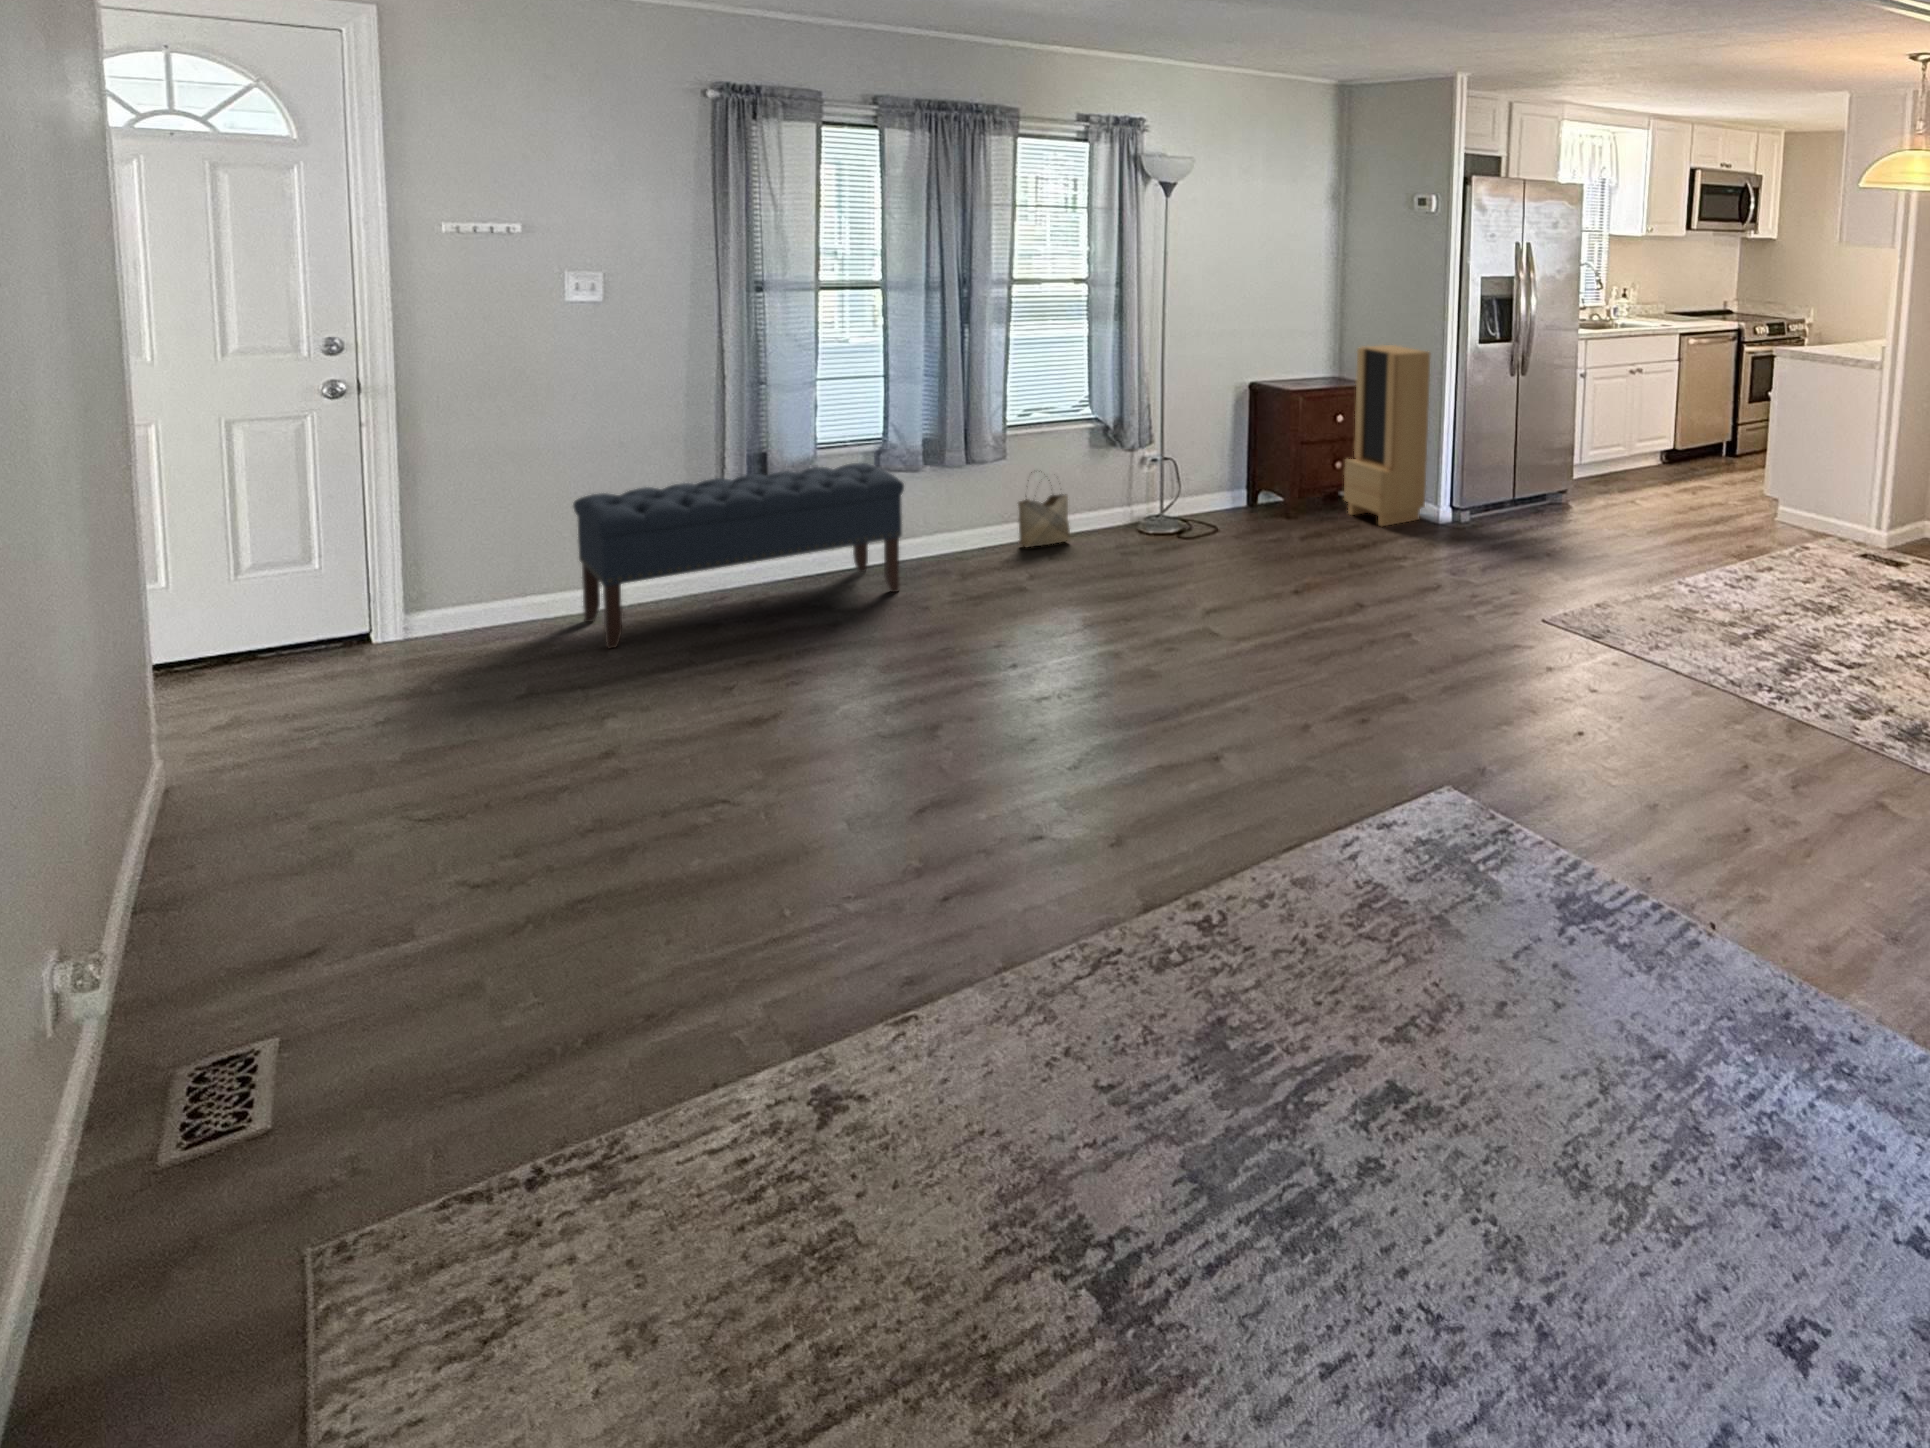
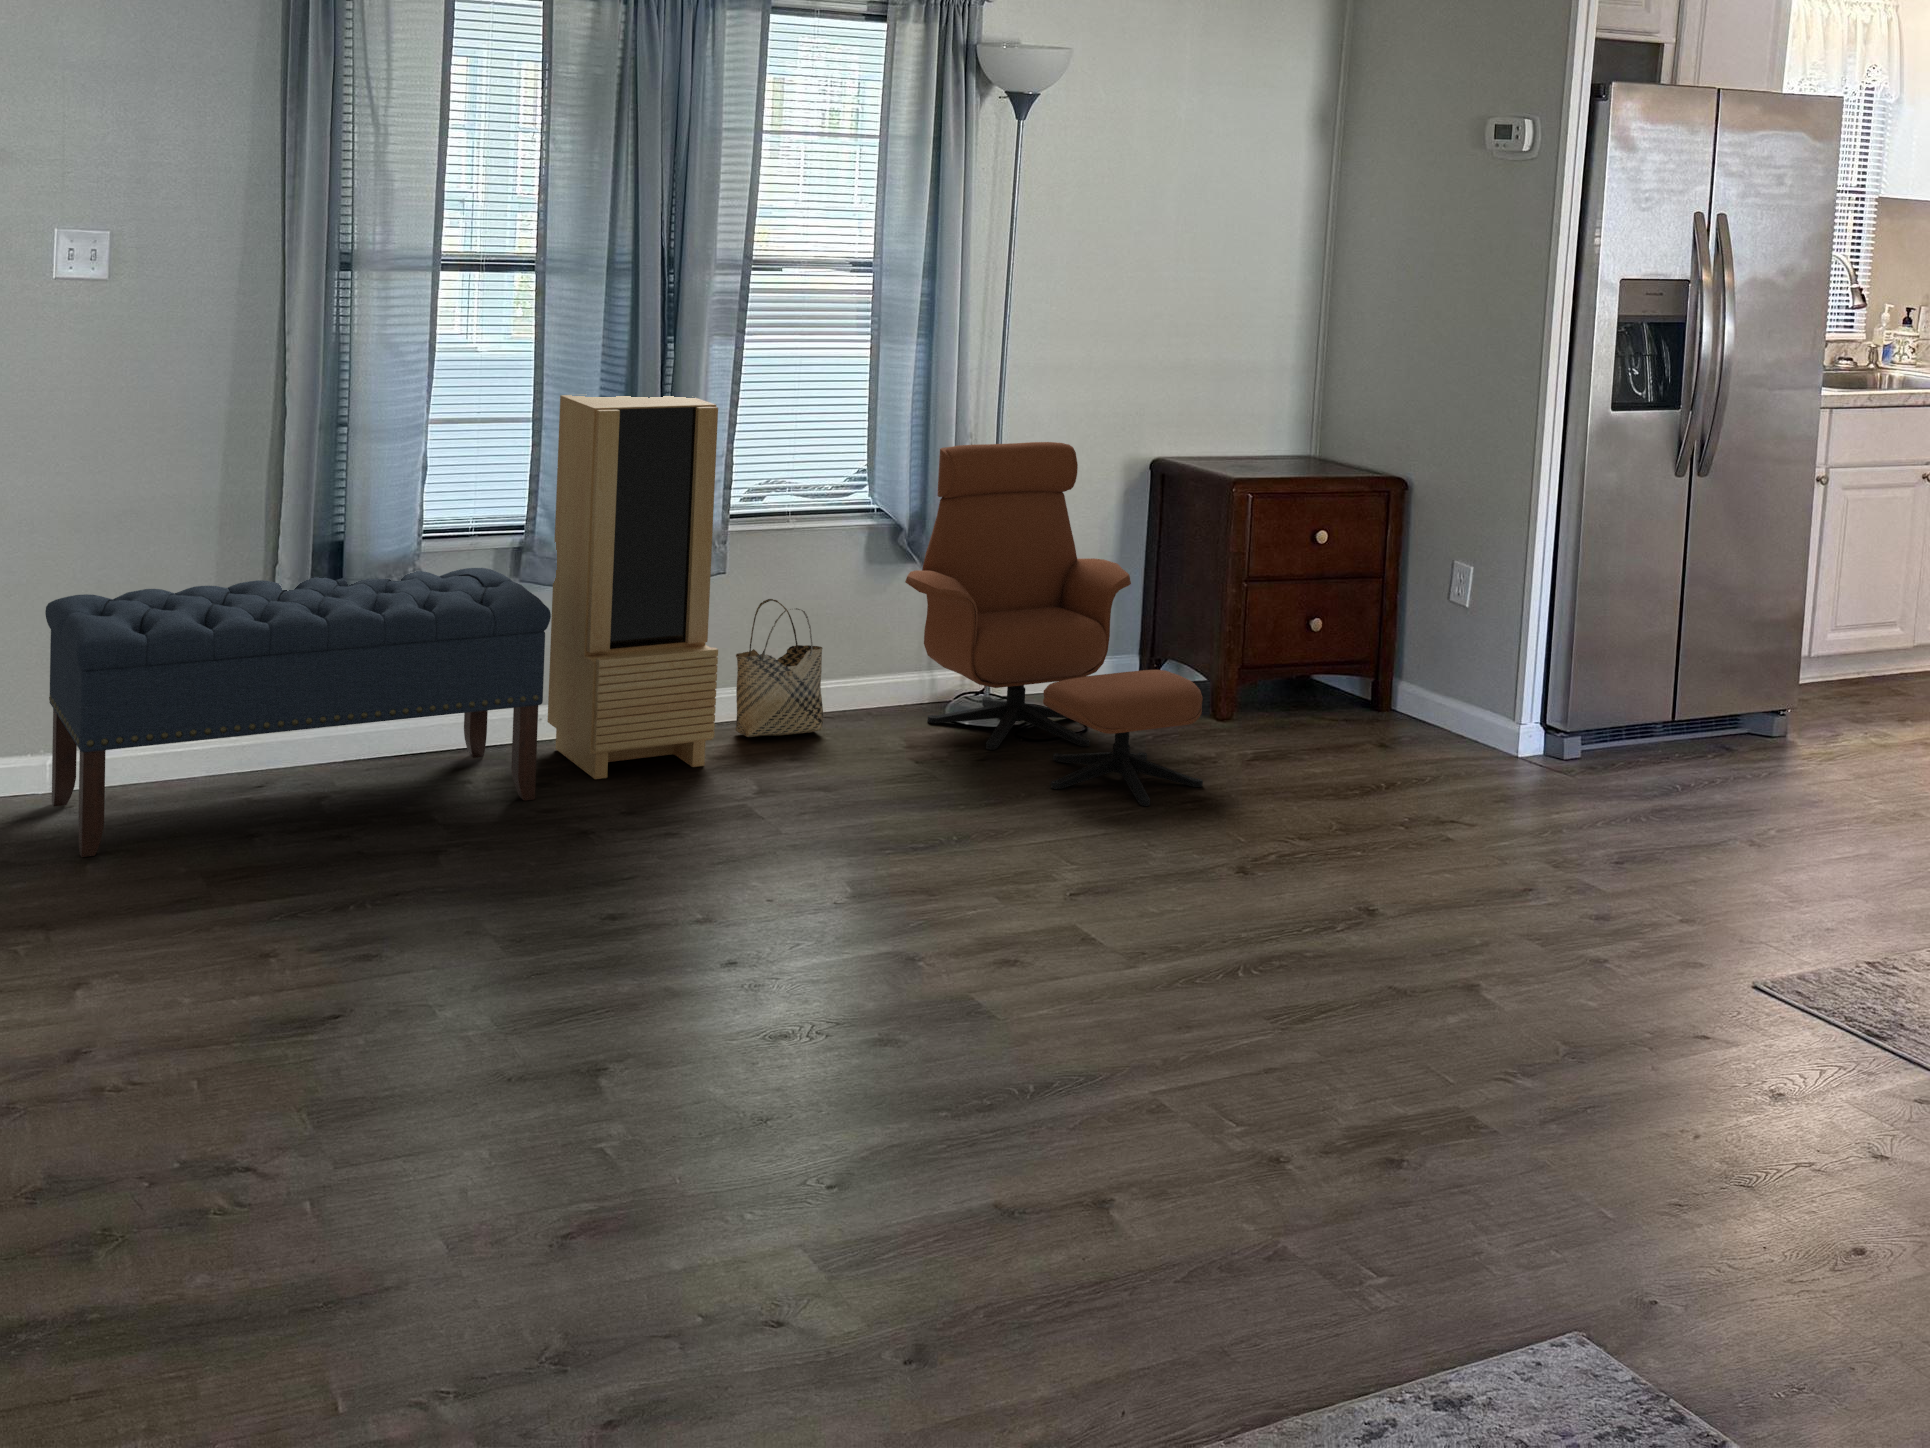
storage cabinet: present [1344,345,1430,526] -> present [548,395,718,779]
lounge chair: none [1114,375,1279,564] -> present [905,442,1203,806]

